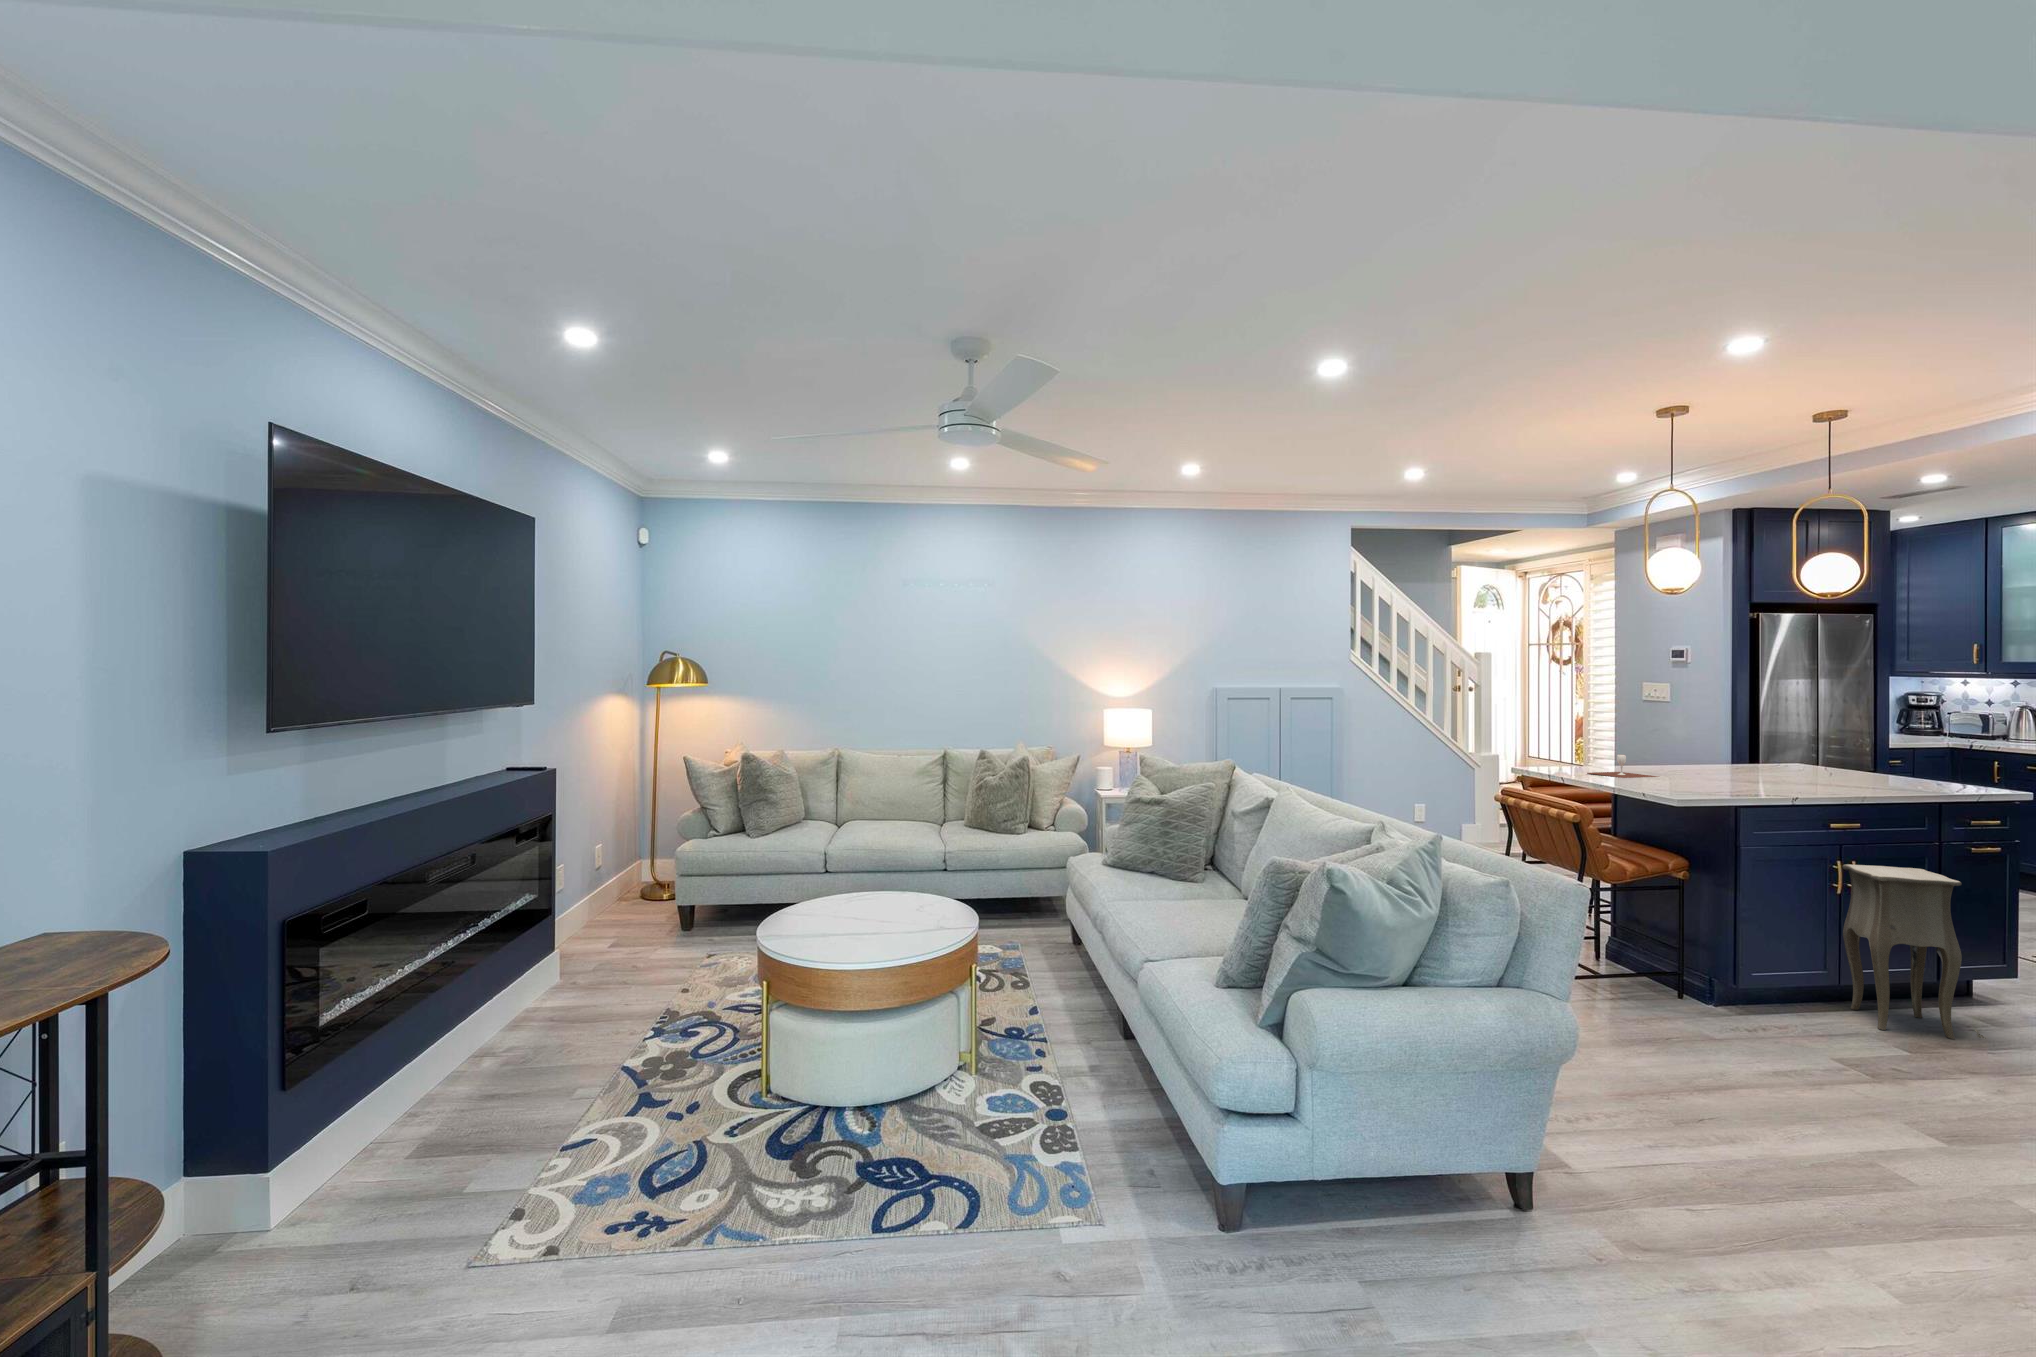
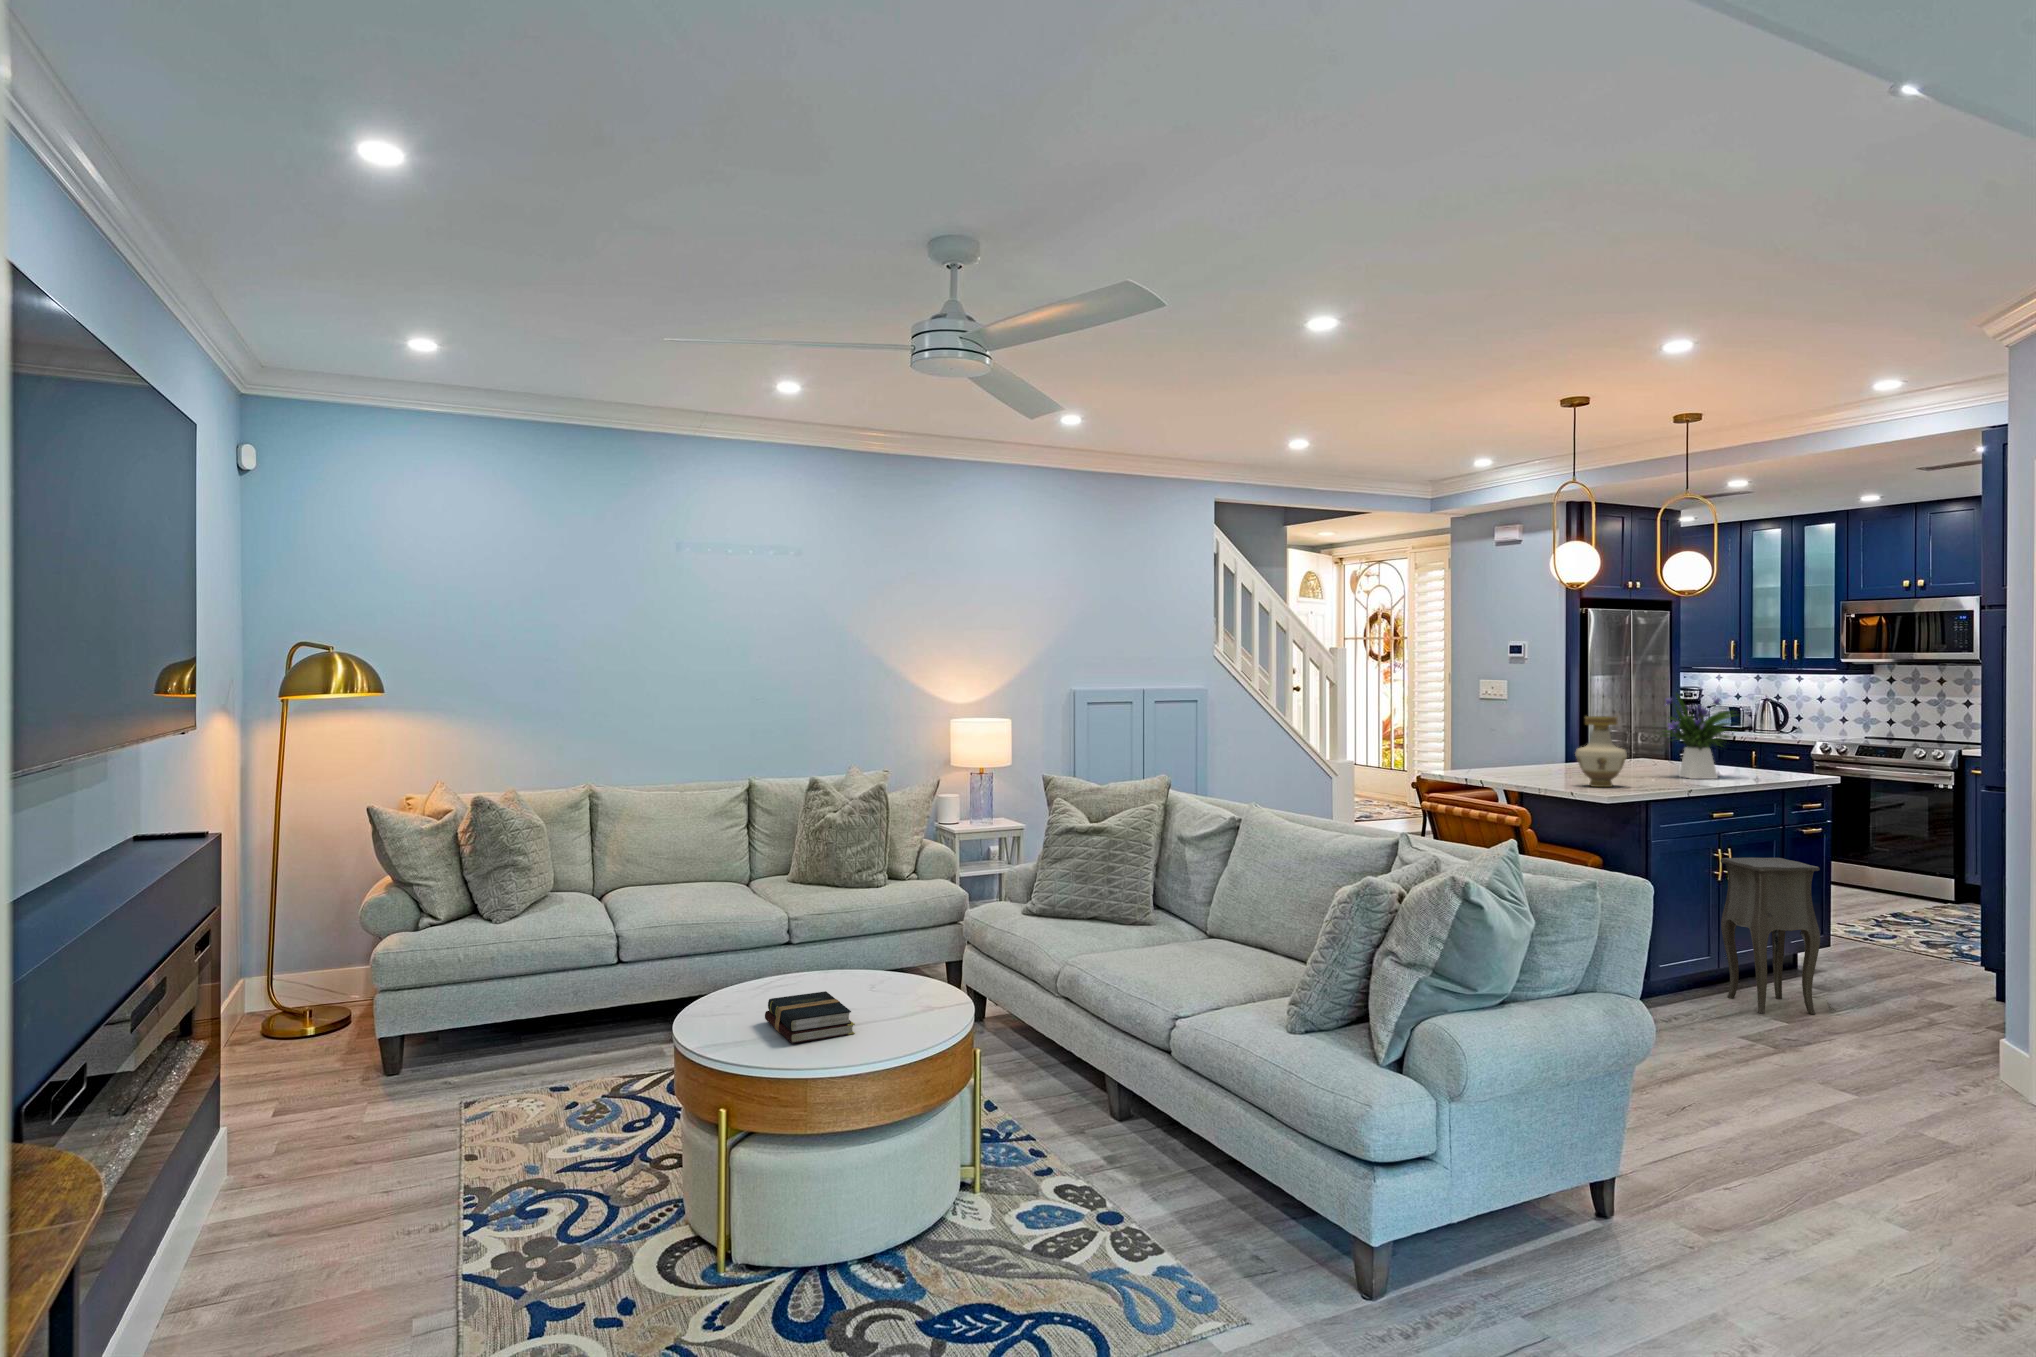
flower arrangement: none [1774,693,1886,783] -> present [1661,693,1736,779]
vase: none [1666,716,1724,786] -> present [1576,716,1627,787]
wine glass: present [1588,754,1658,778] -> none [1486,758,1557,783]
hardback book: none [829,905,882,941] -> present [765,991,855,1043]

